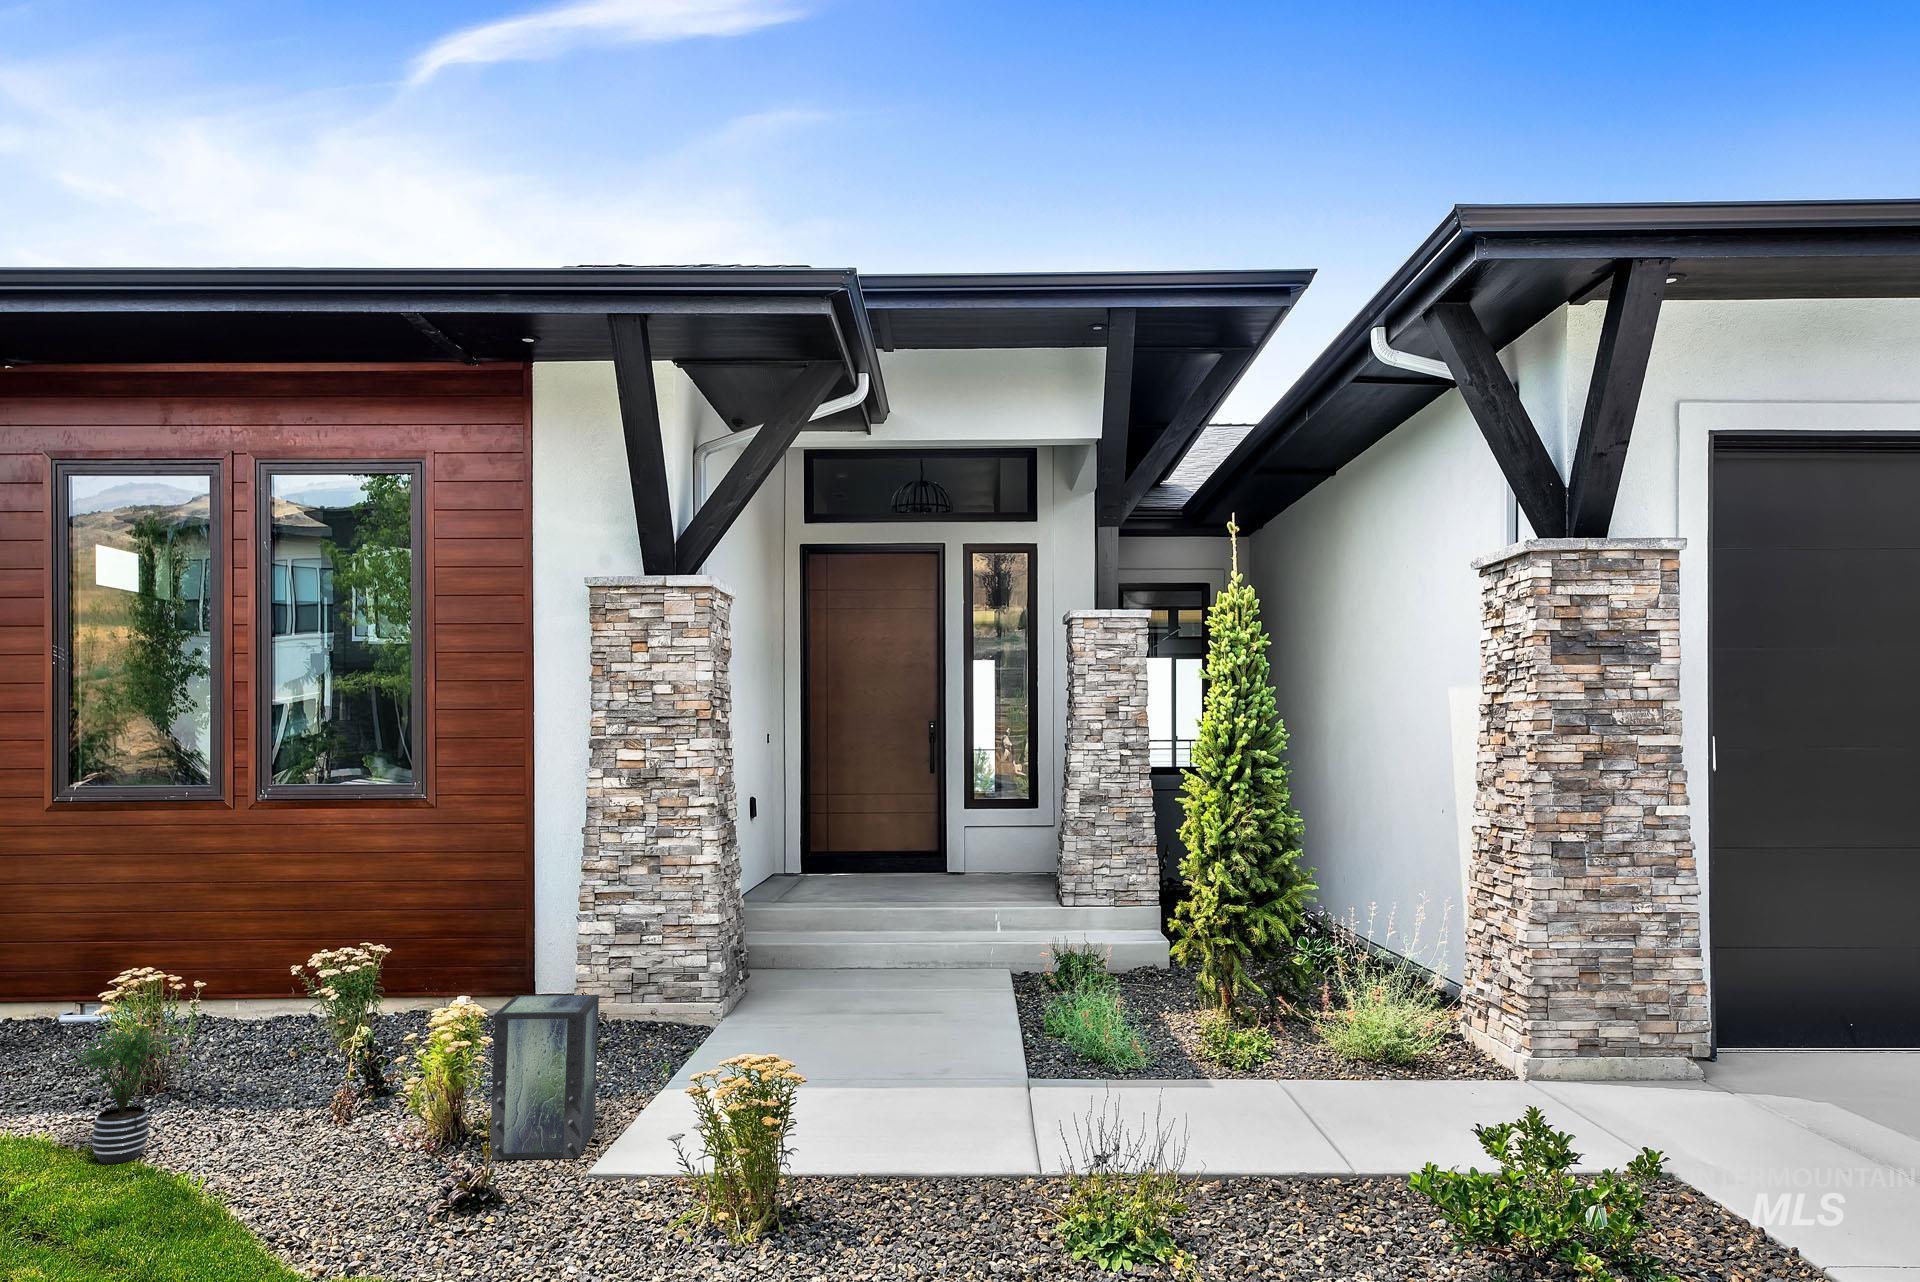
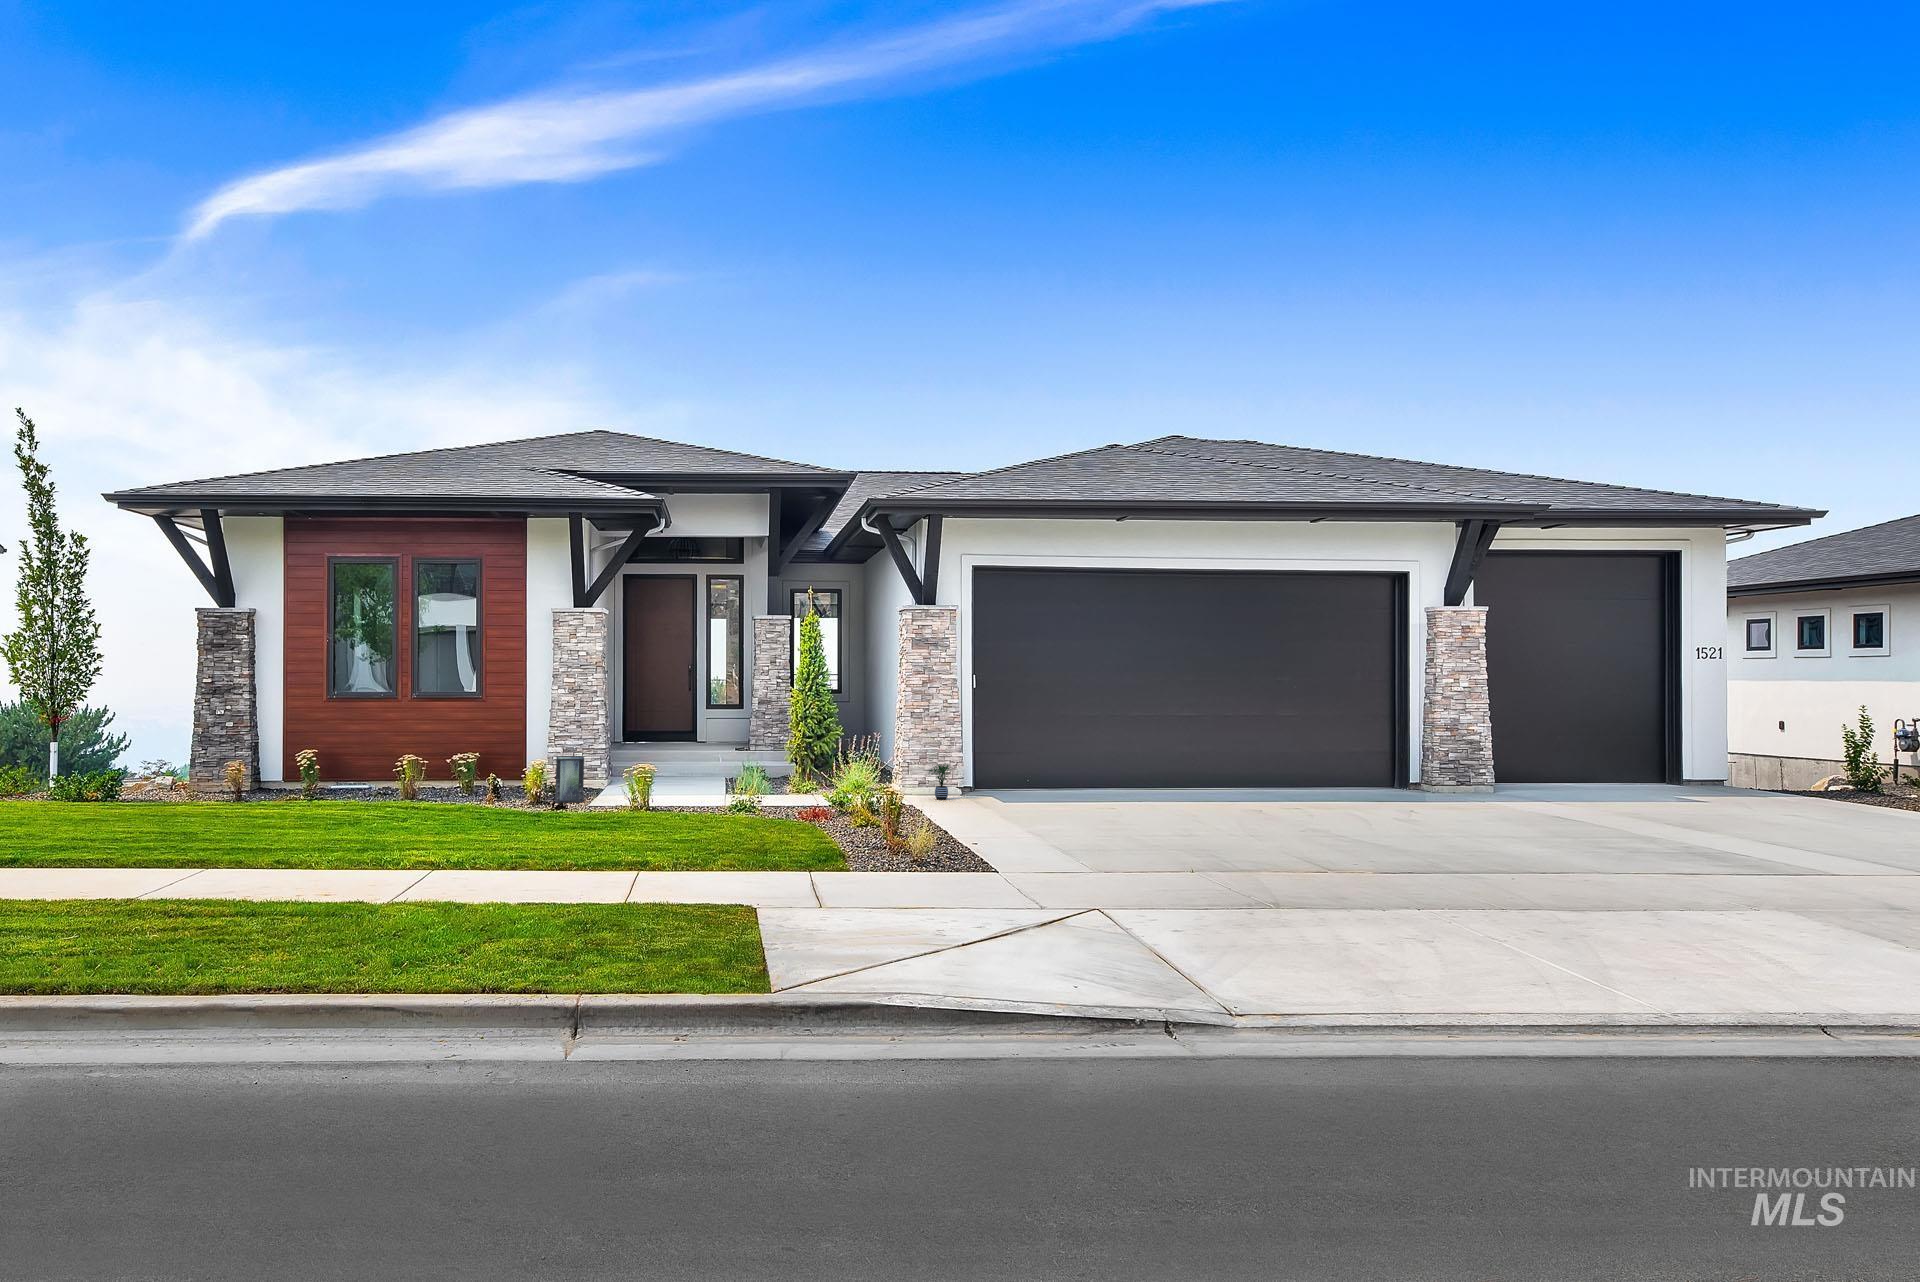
potted plant: present [69,1025,177,1164] -> present [929,763,950,800]

